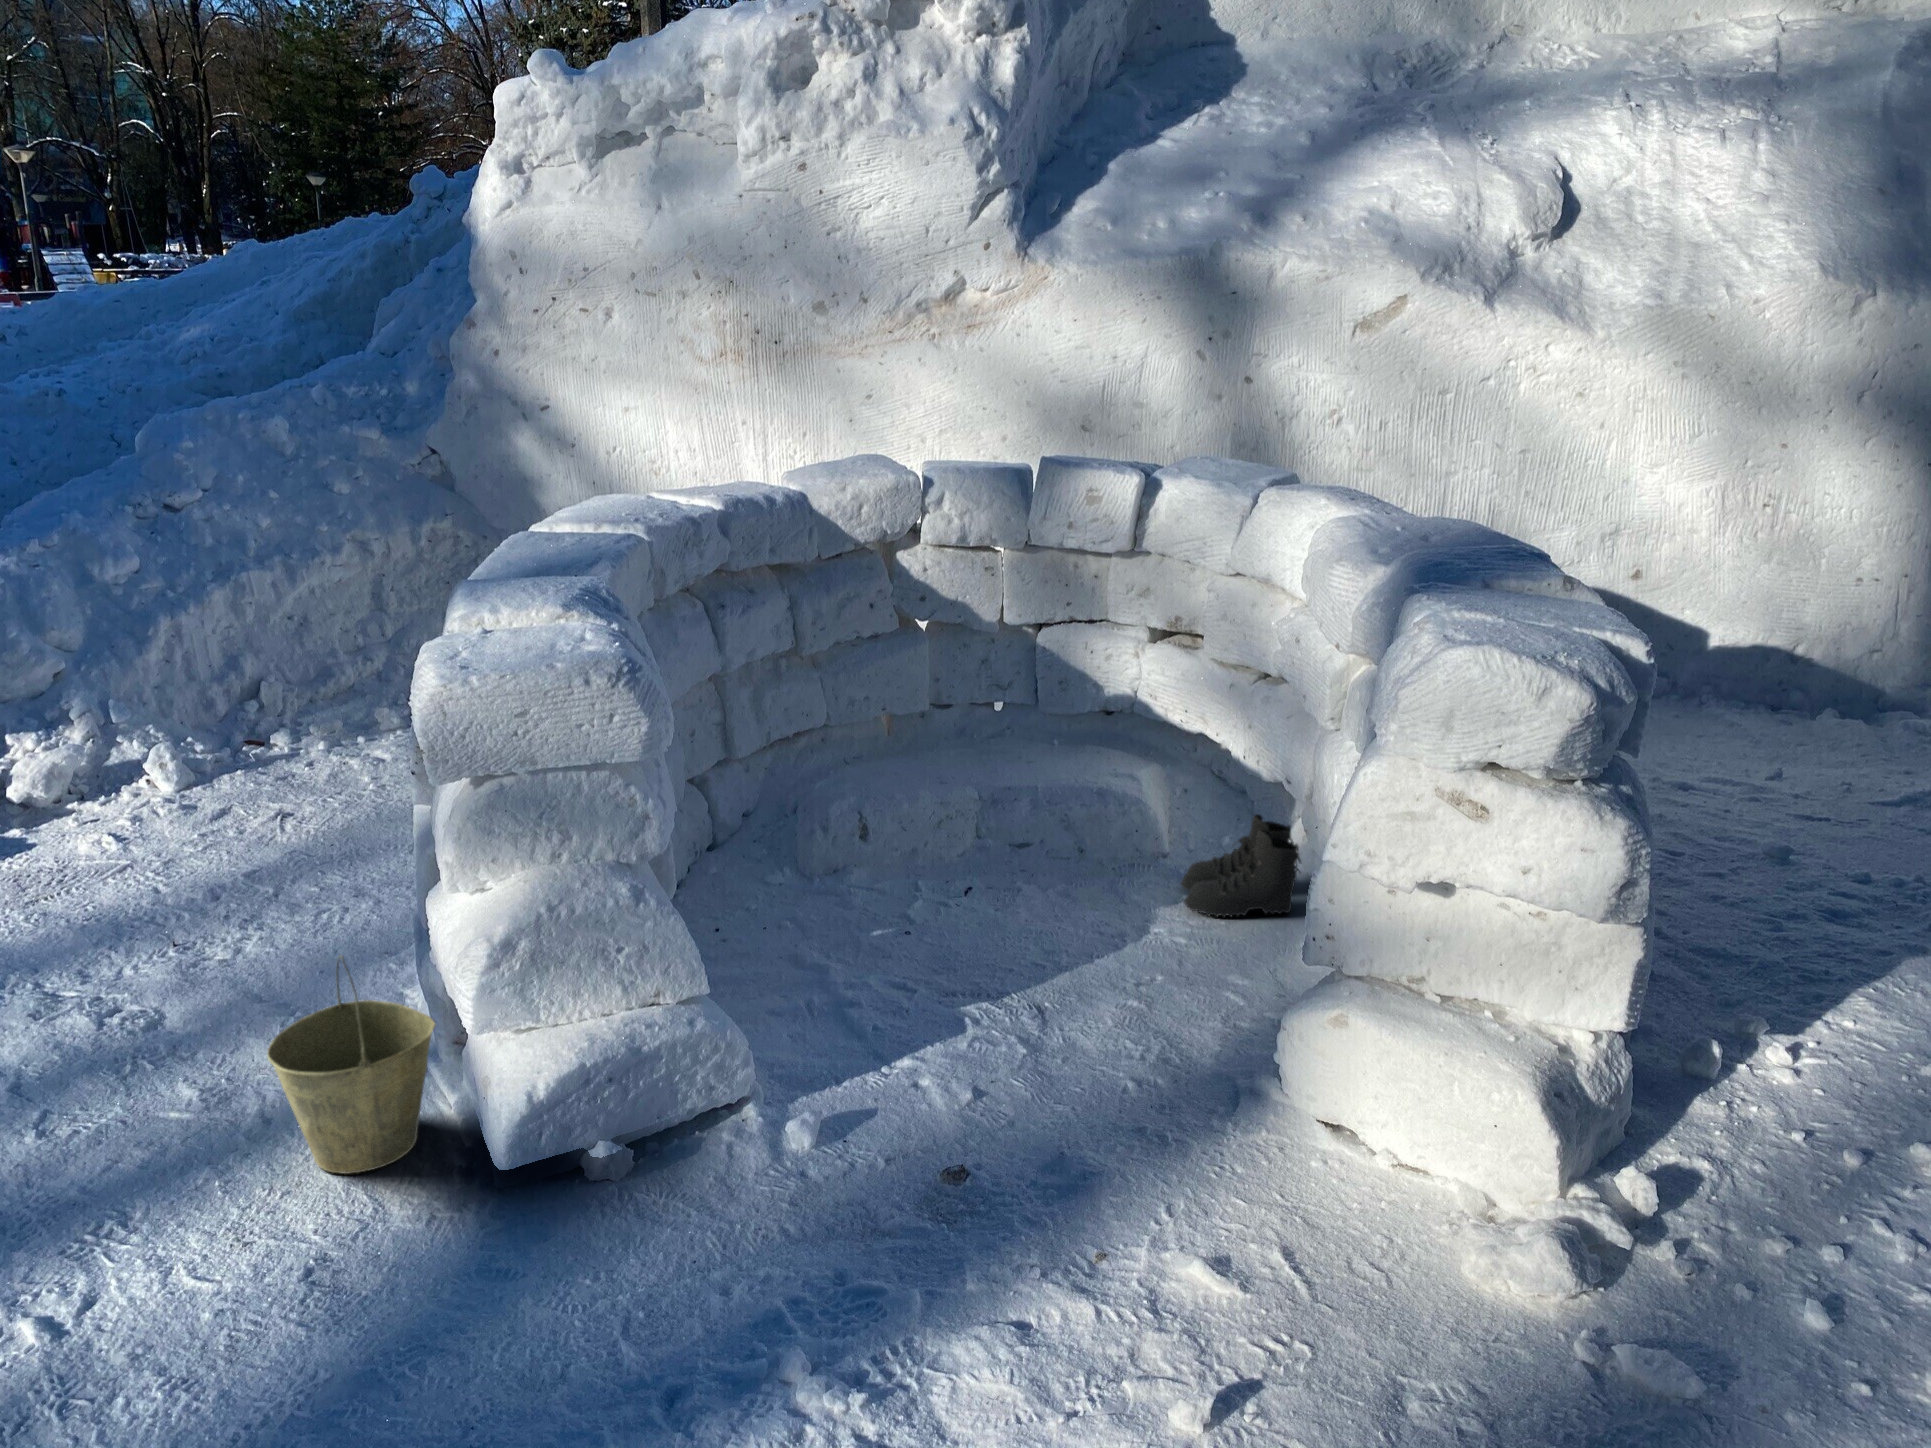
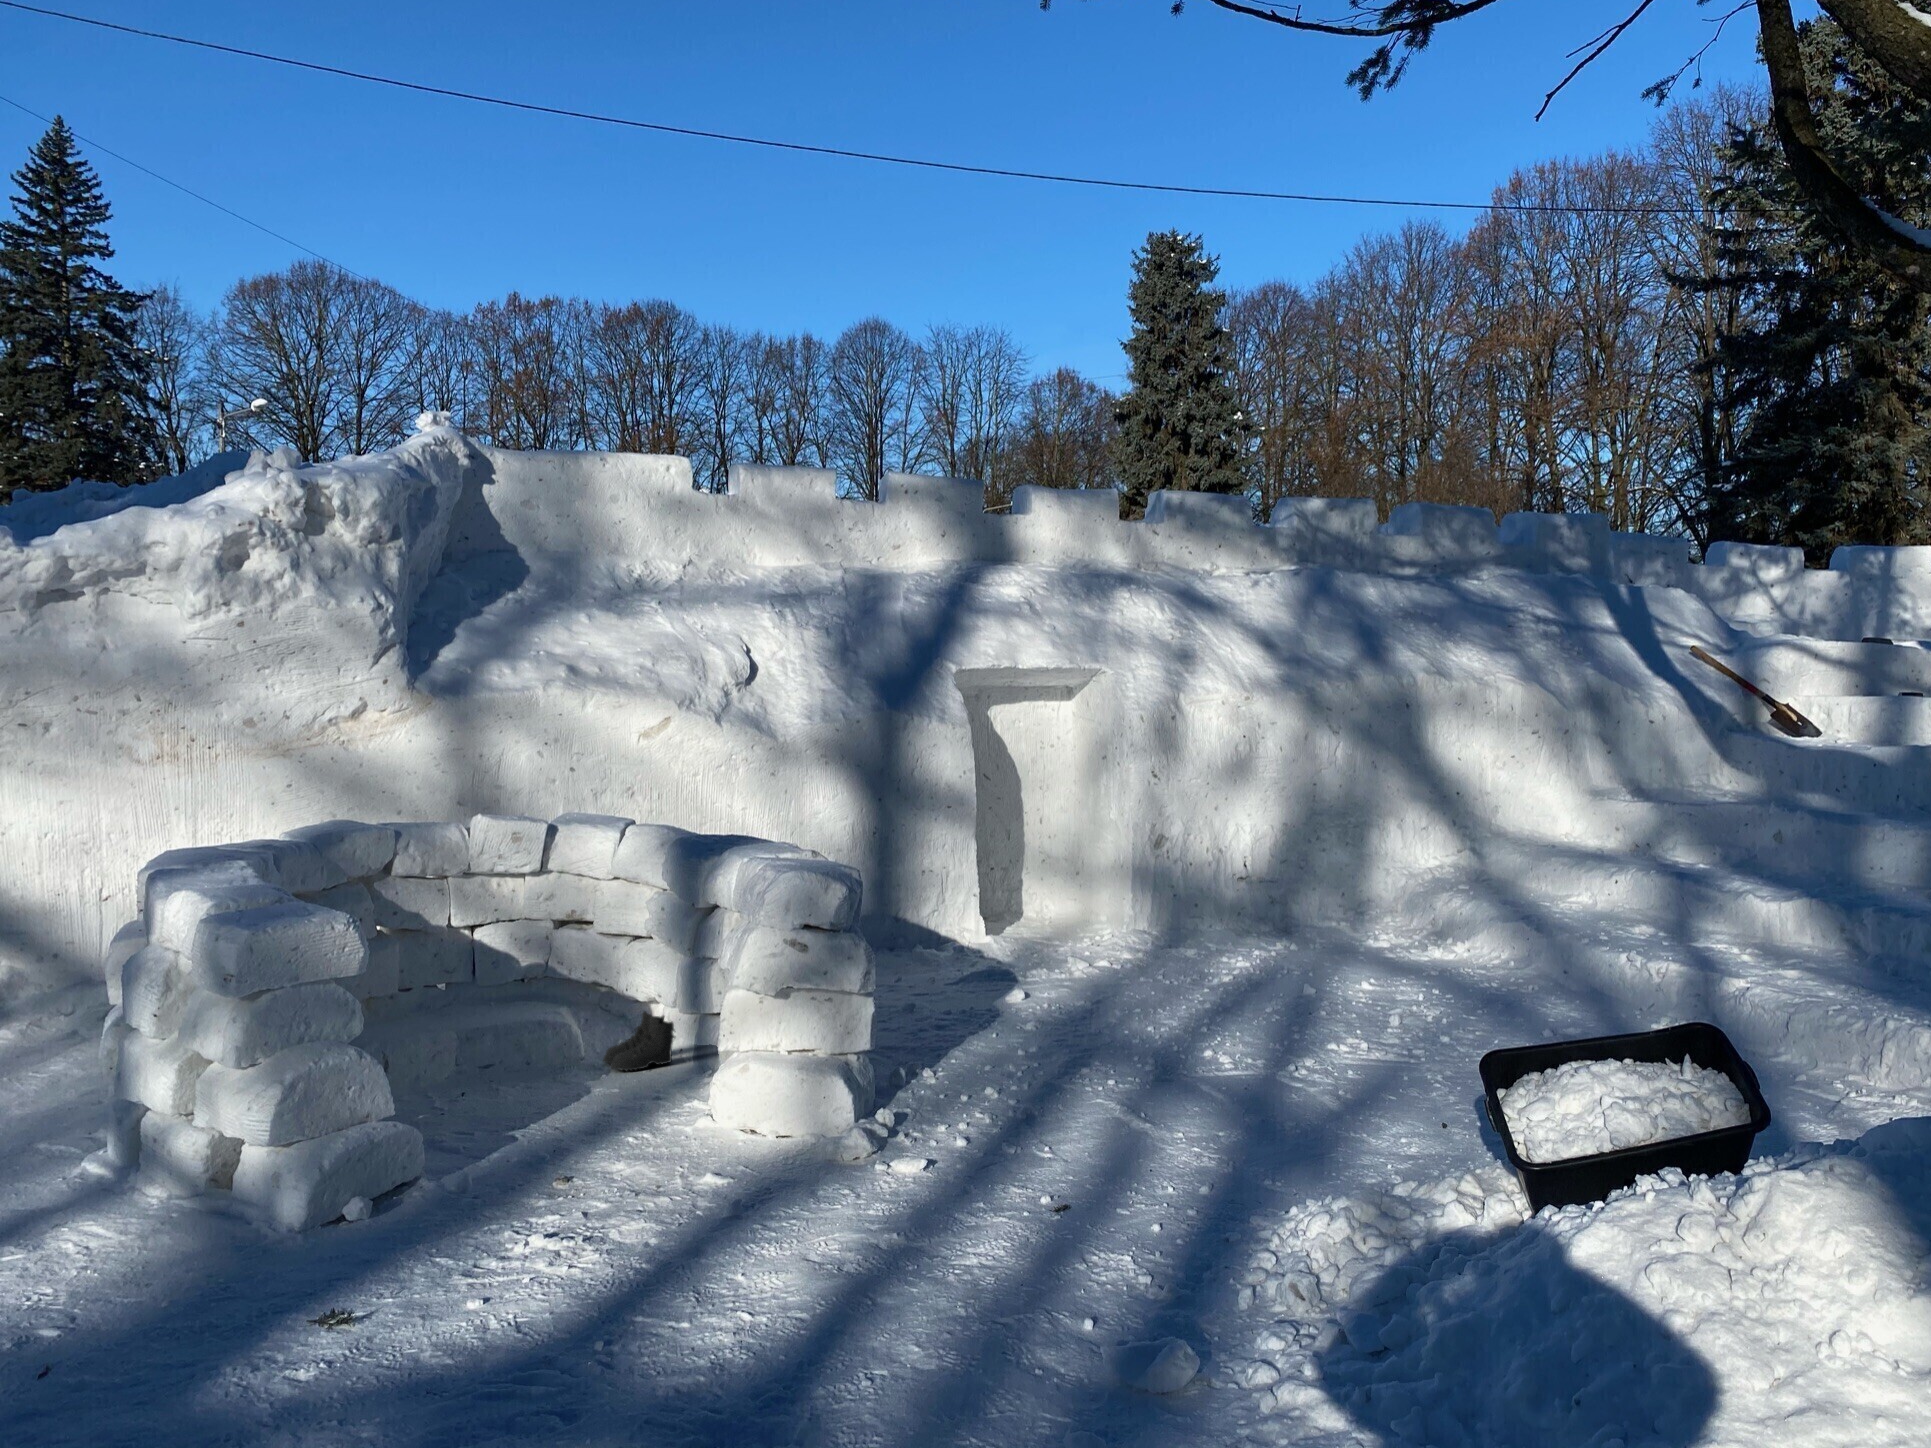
bucket: present [267,956,436,1174] -> none [130,1112,237,1254]

